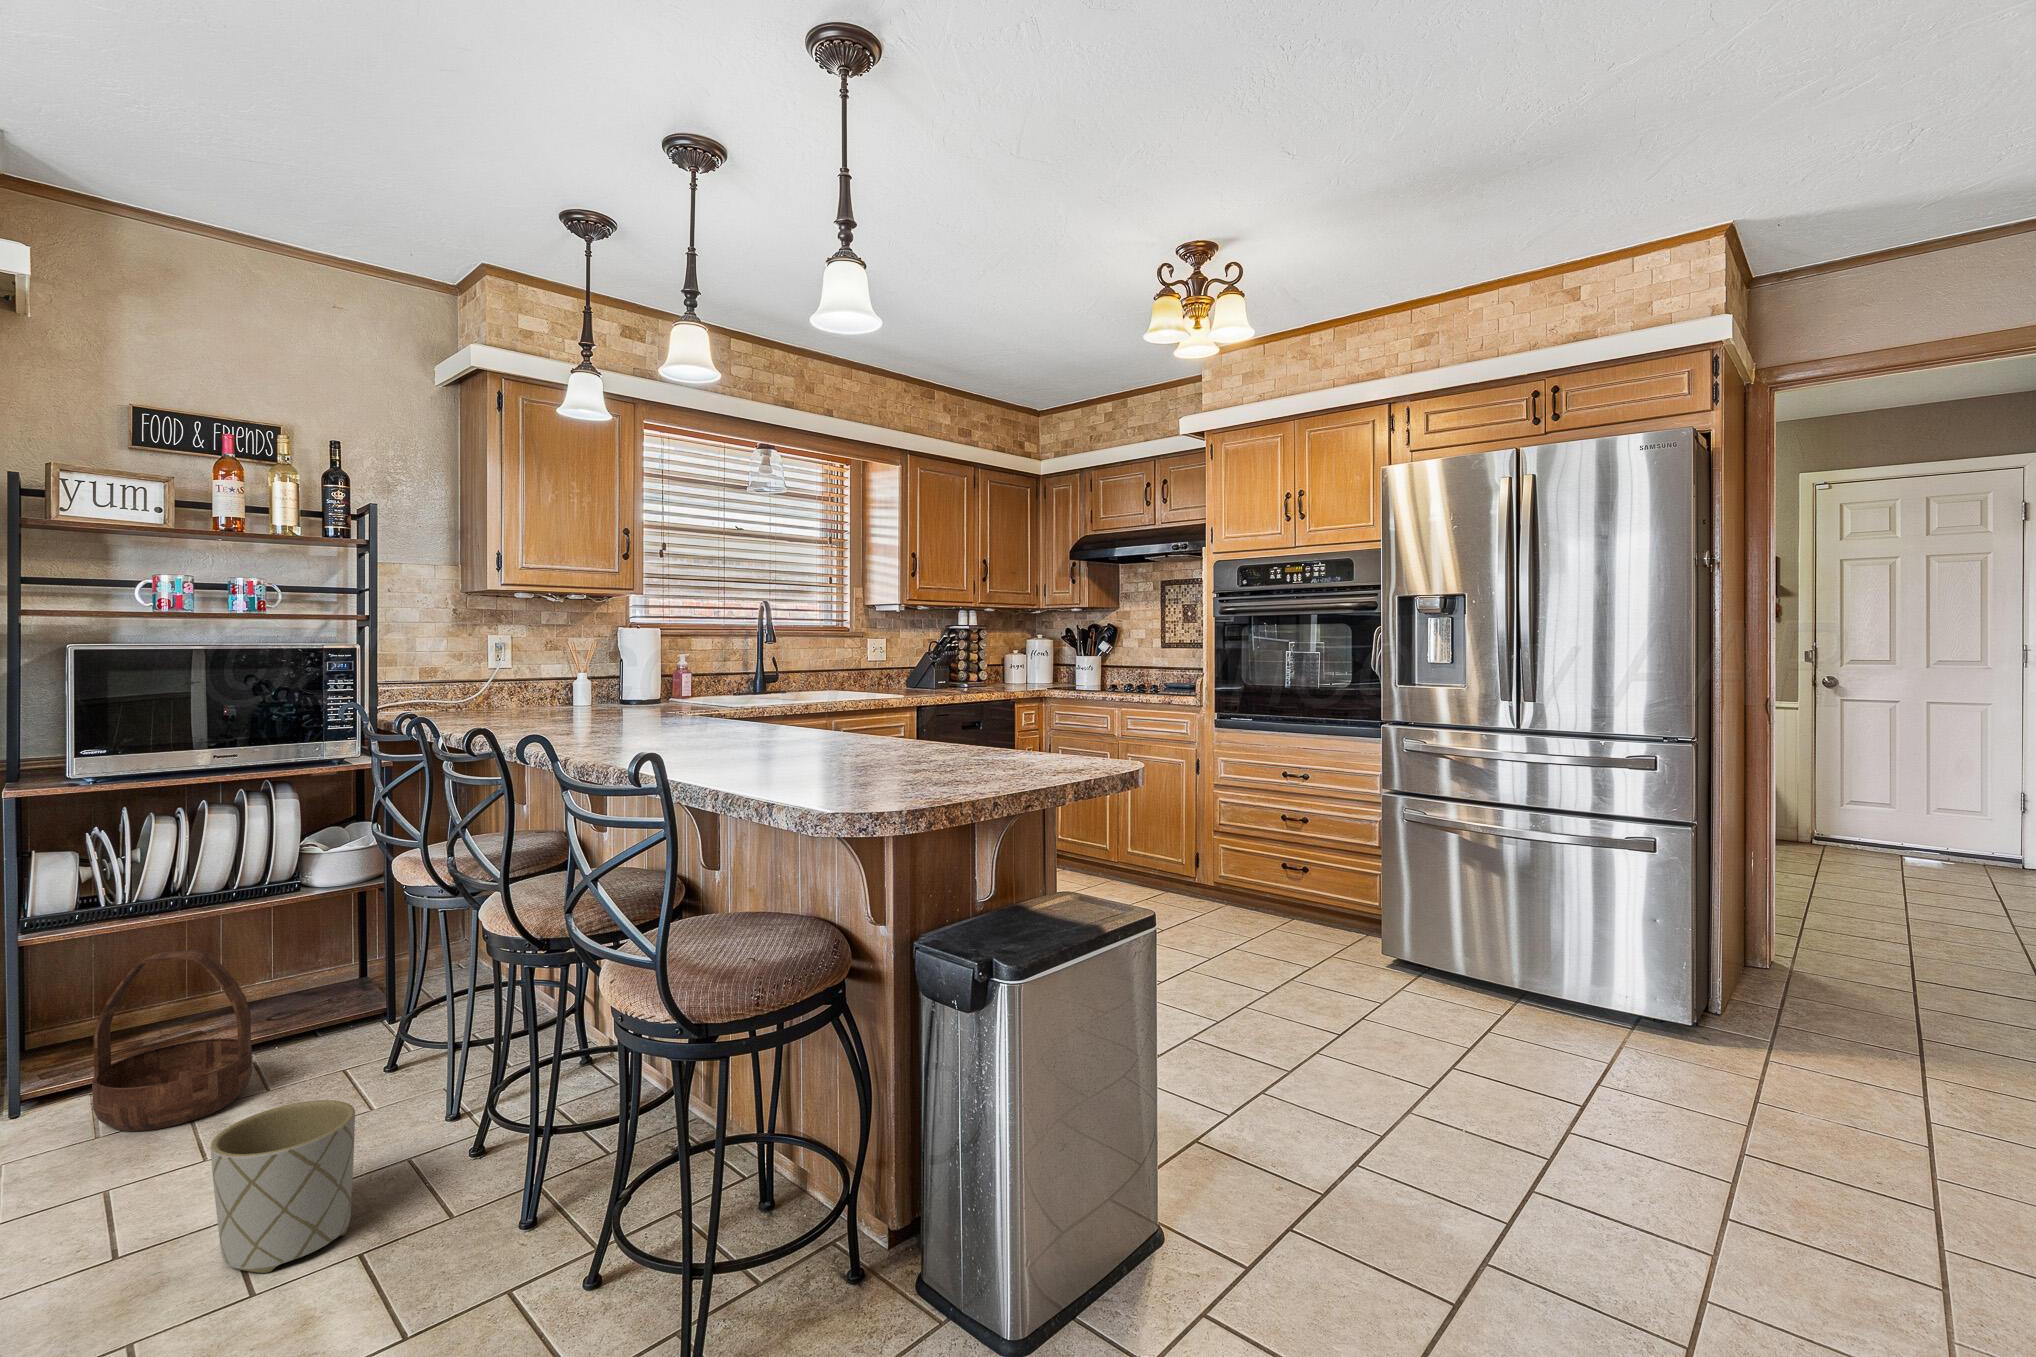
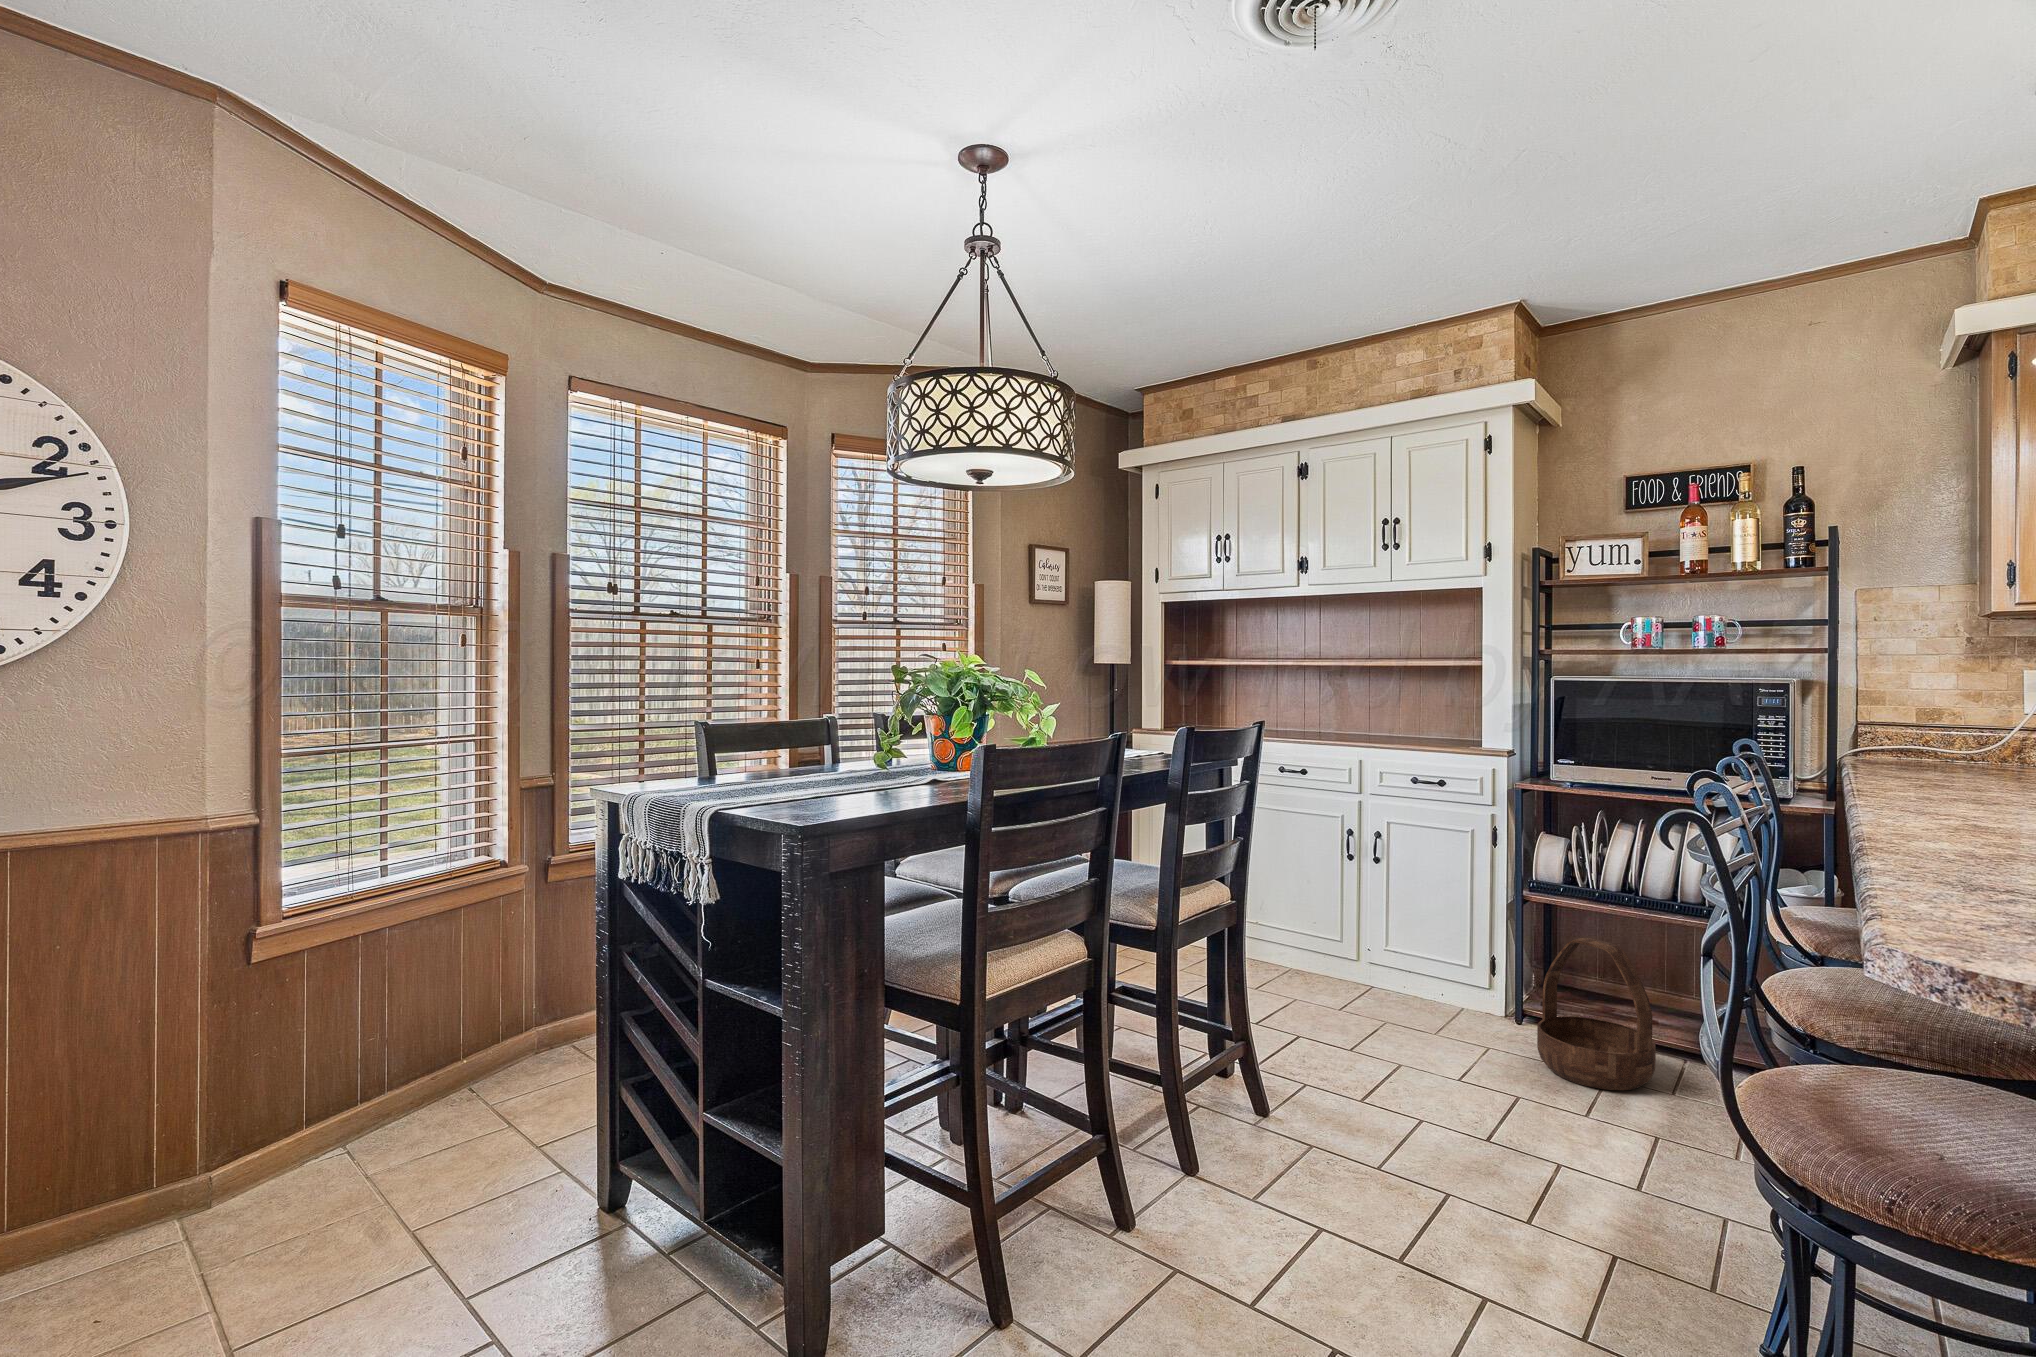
planter: present [210,1100,355,1273] -> none [1530,1091,1648,1240]

